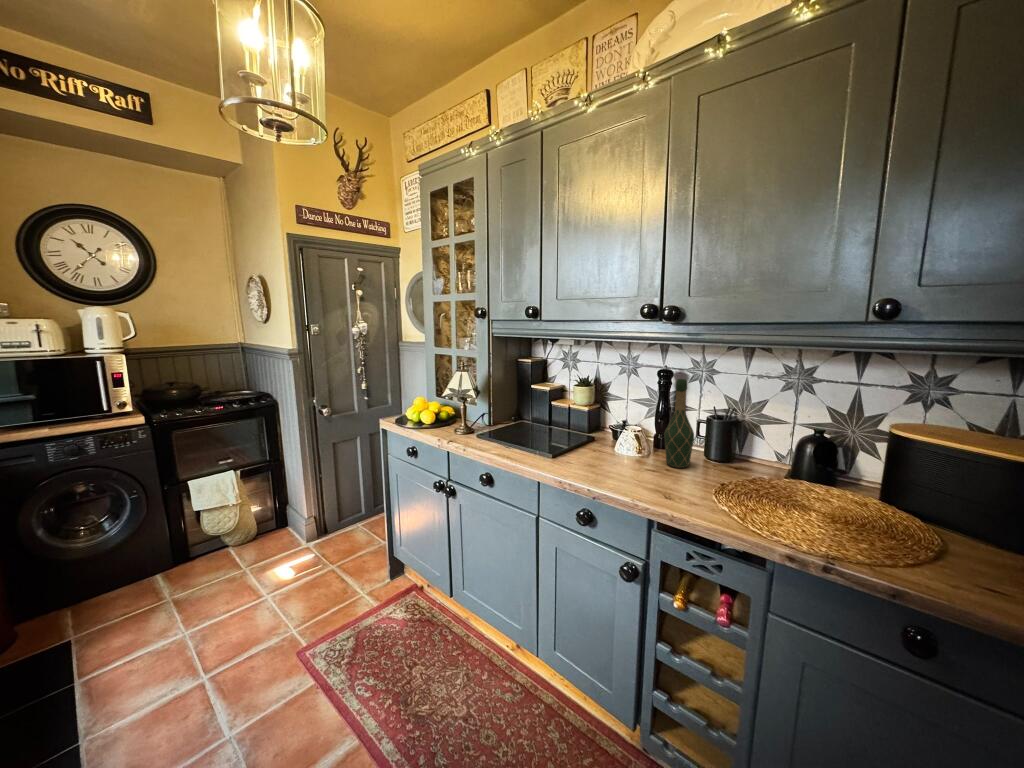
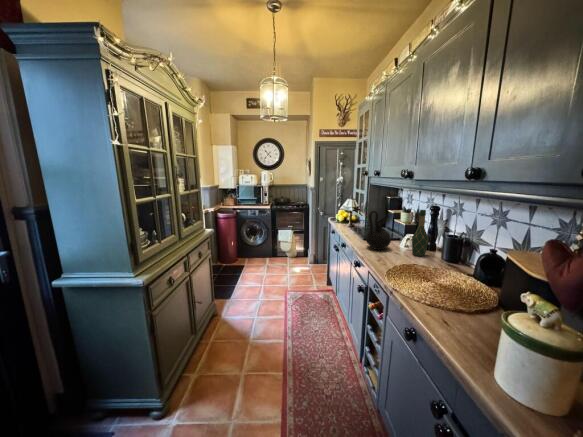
ceramic jug: none [580,393,632,476] -> present [366,211,391,250]

